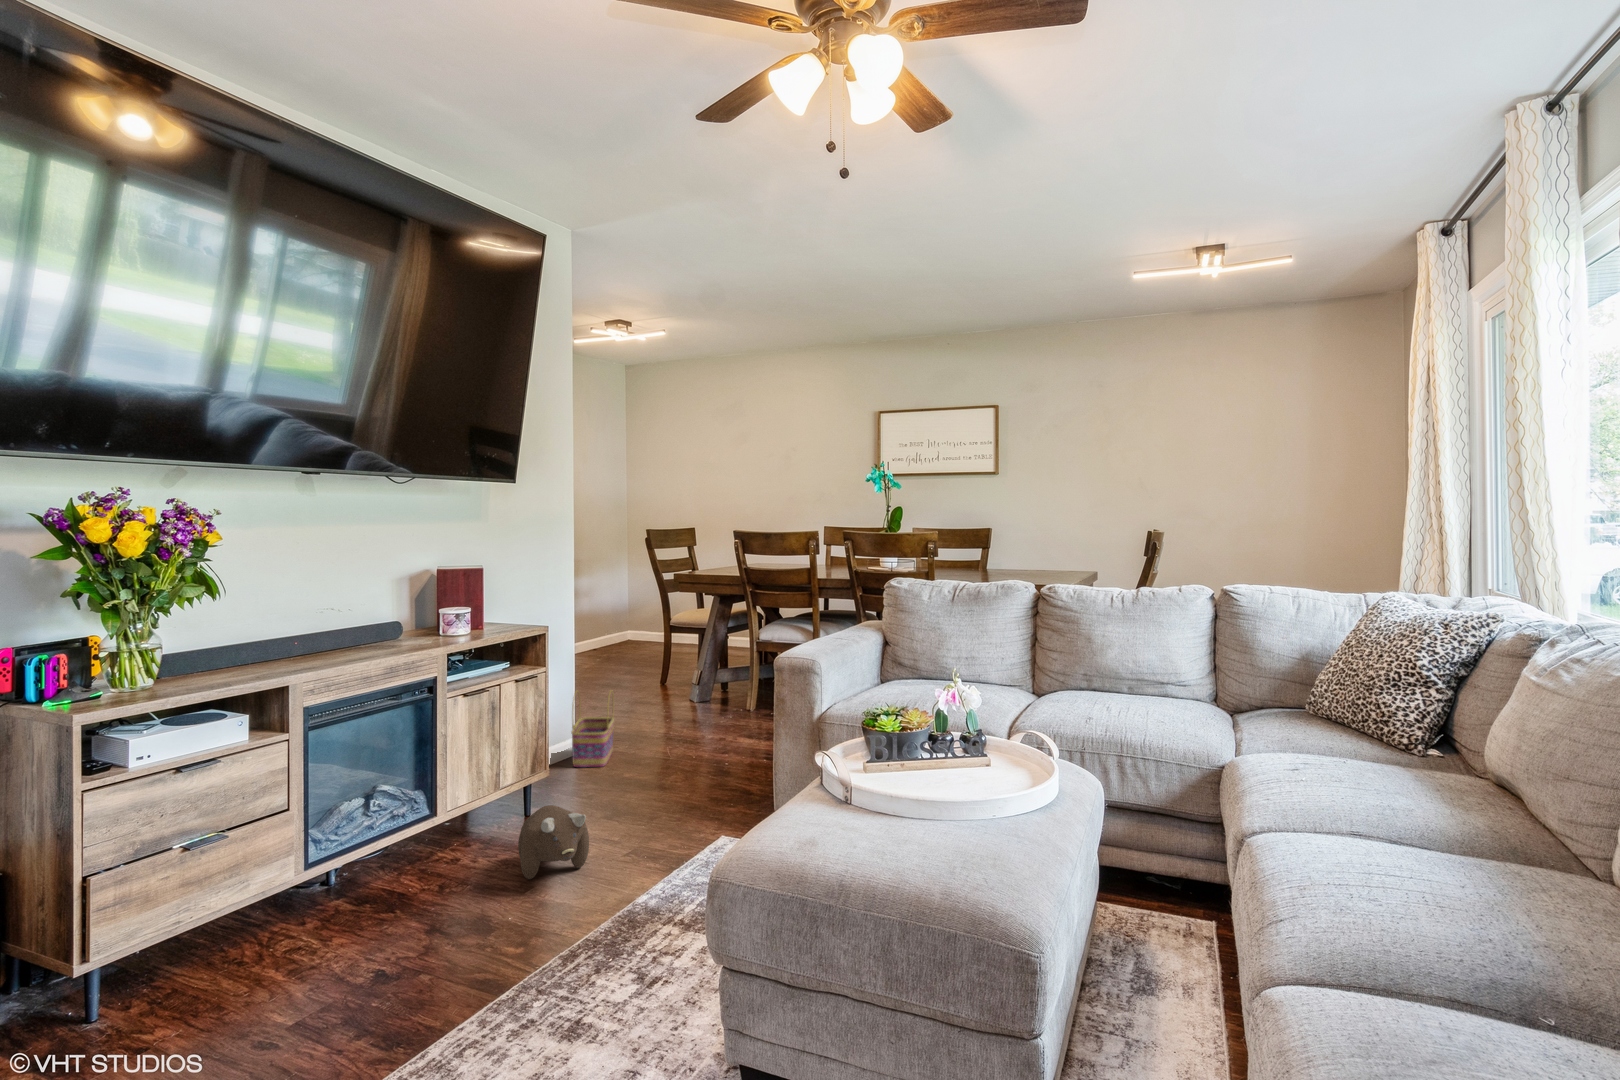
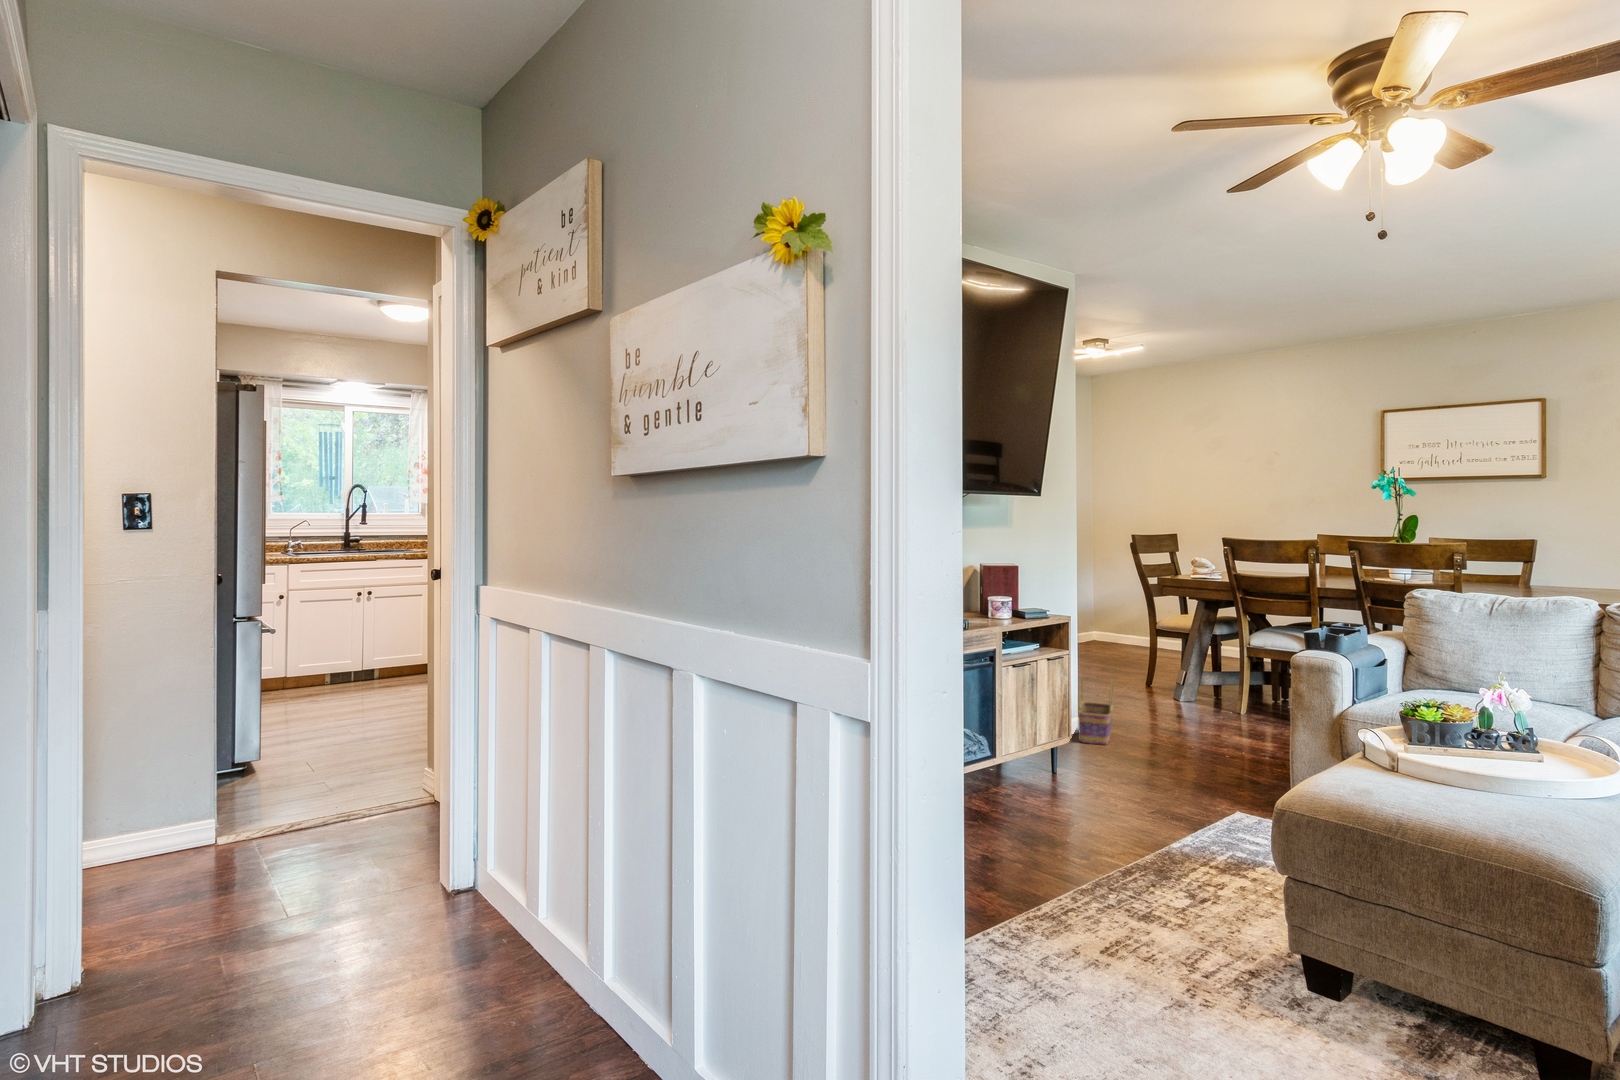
plush toy: present [518,805,589,879] -> none [1061,761,1122,816]

